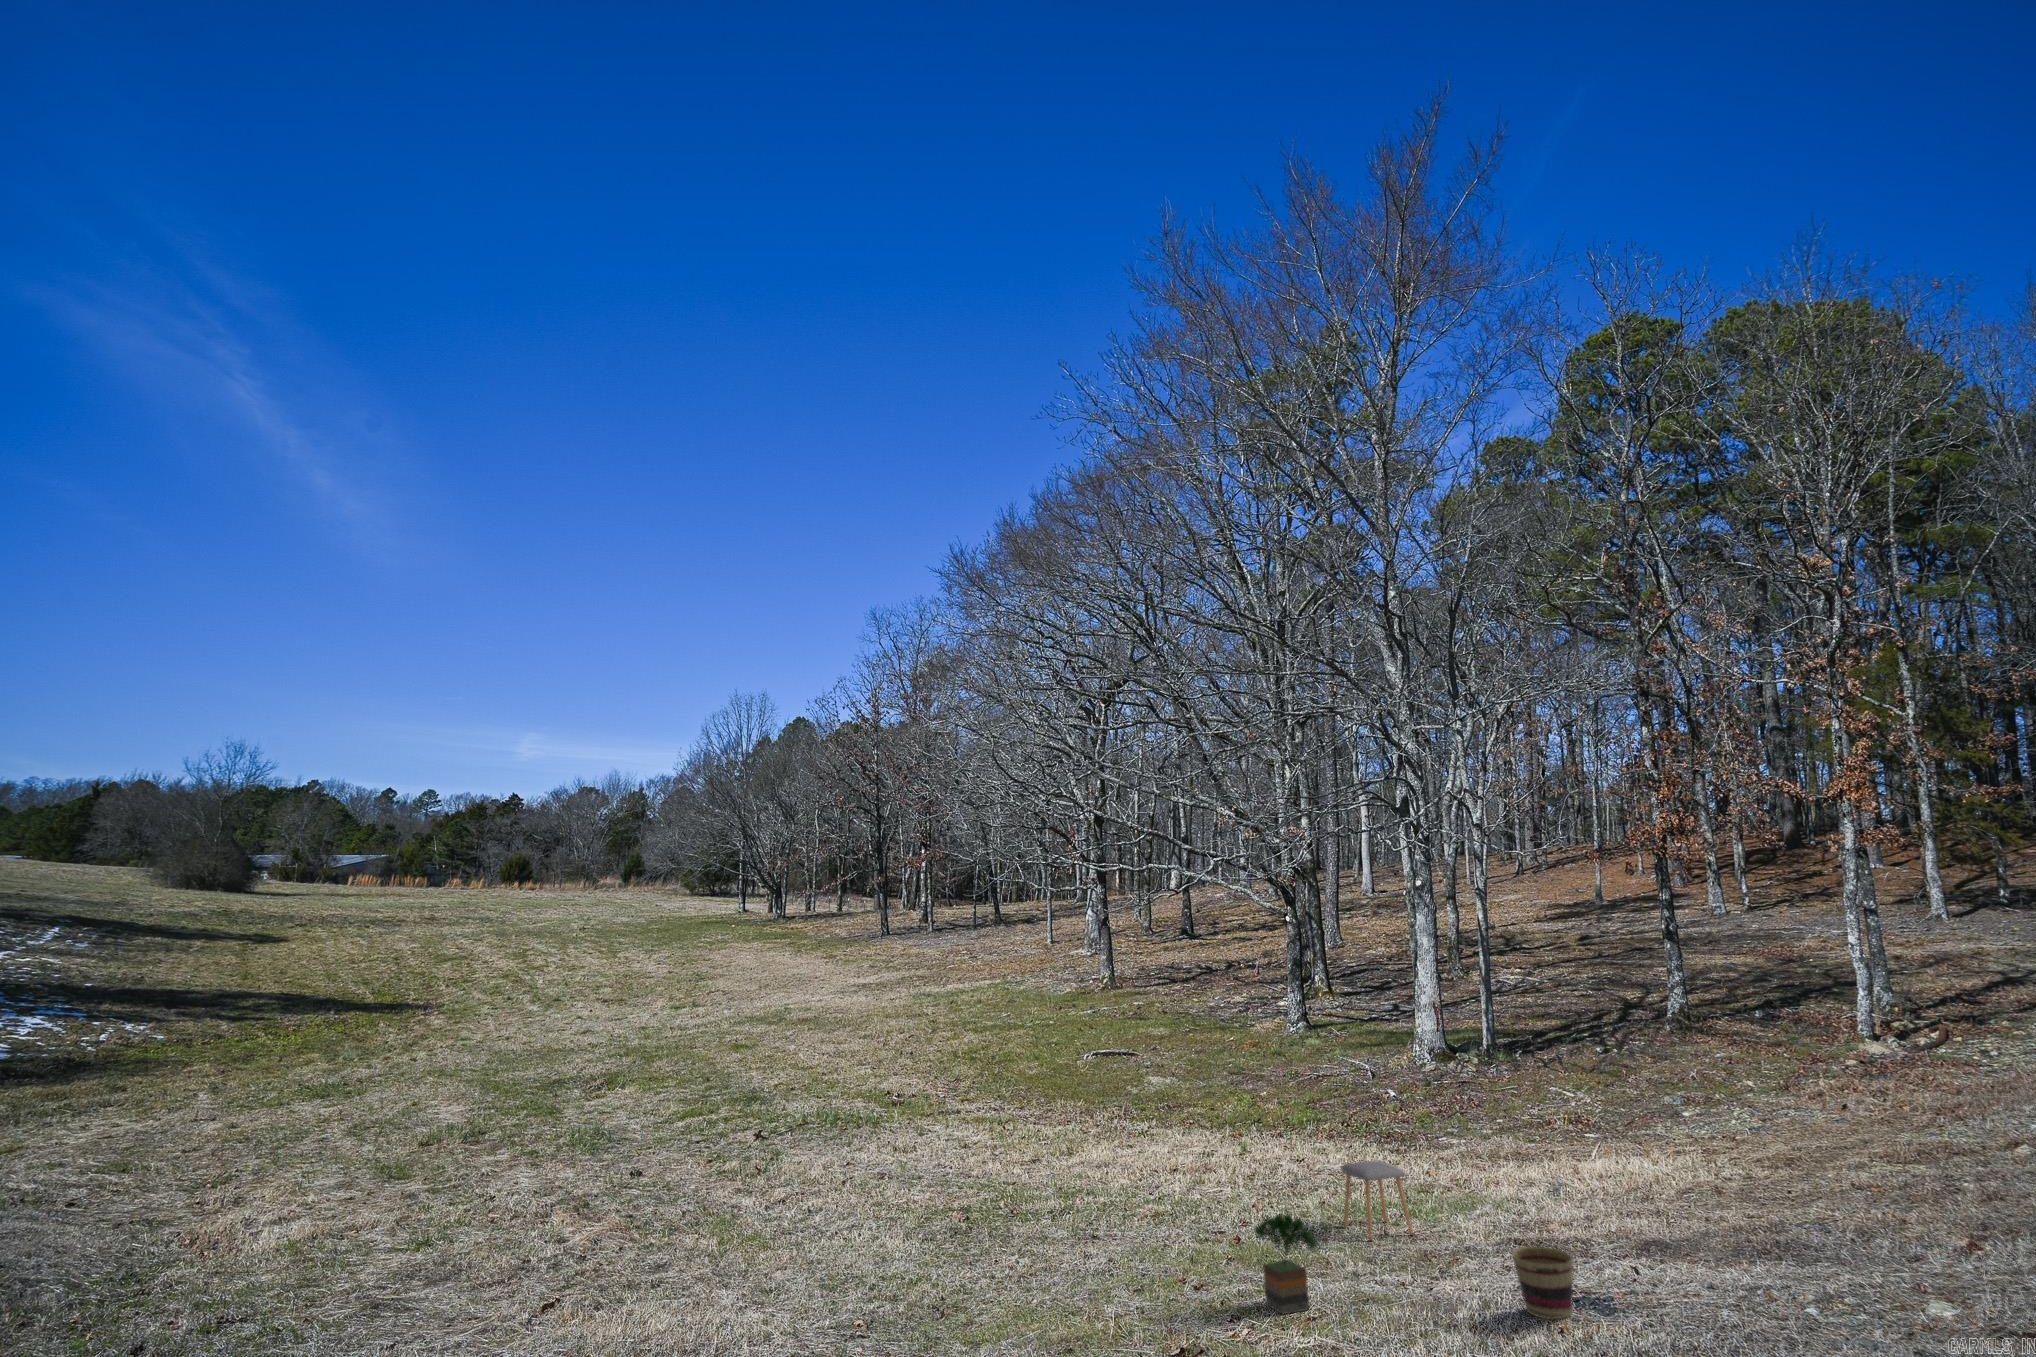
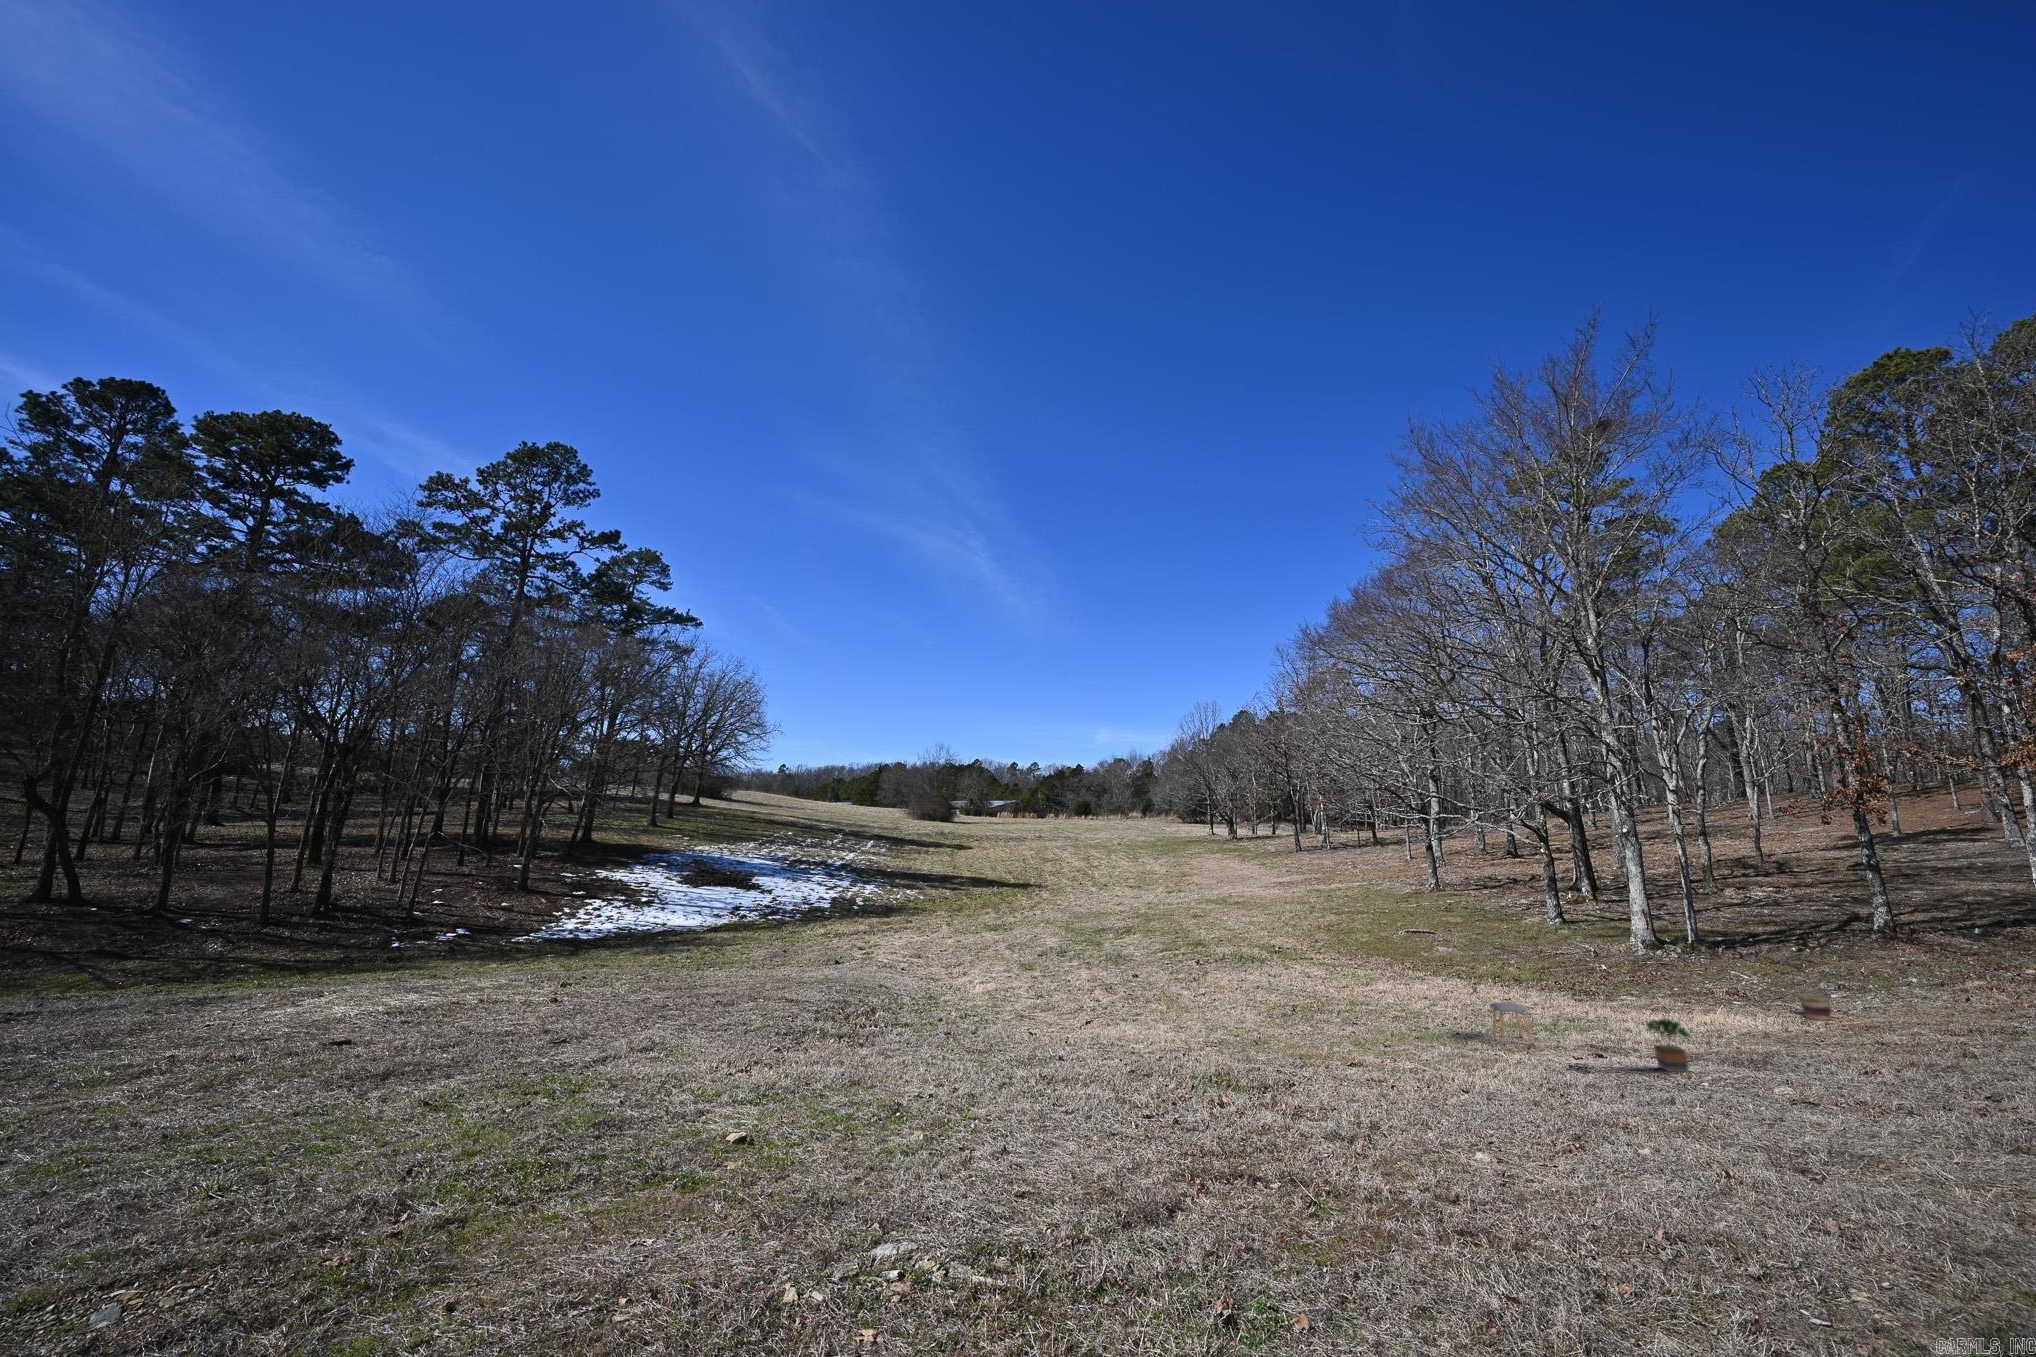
potted tree: present [1255,1215,1317,1314] -> present [1646,1019,1690,1072]
basket: present [1512,1246,1573,1319] -> present [1797,993,1831,1020]

